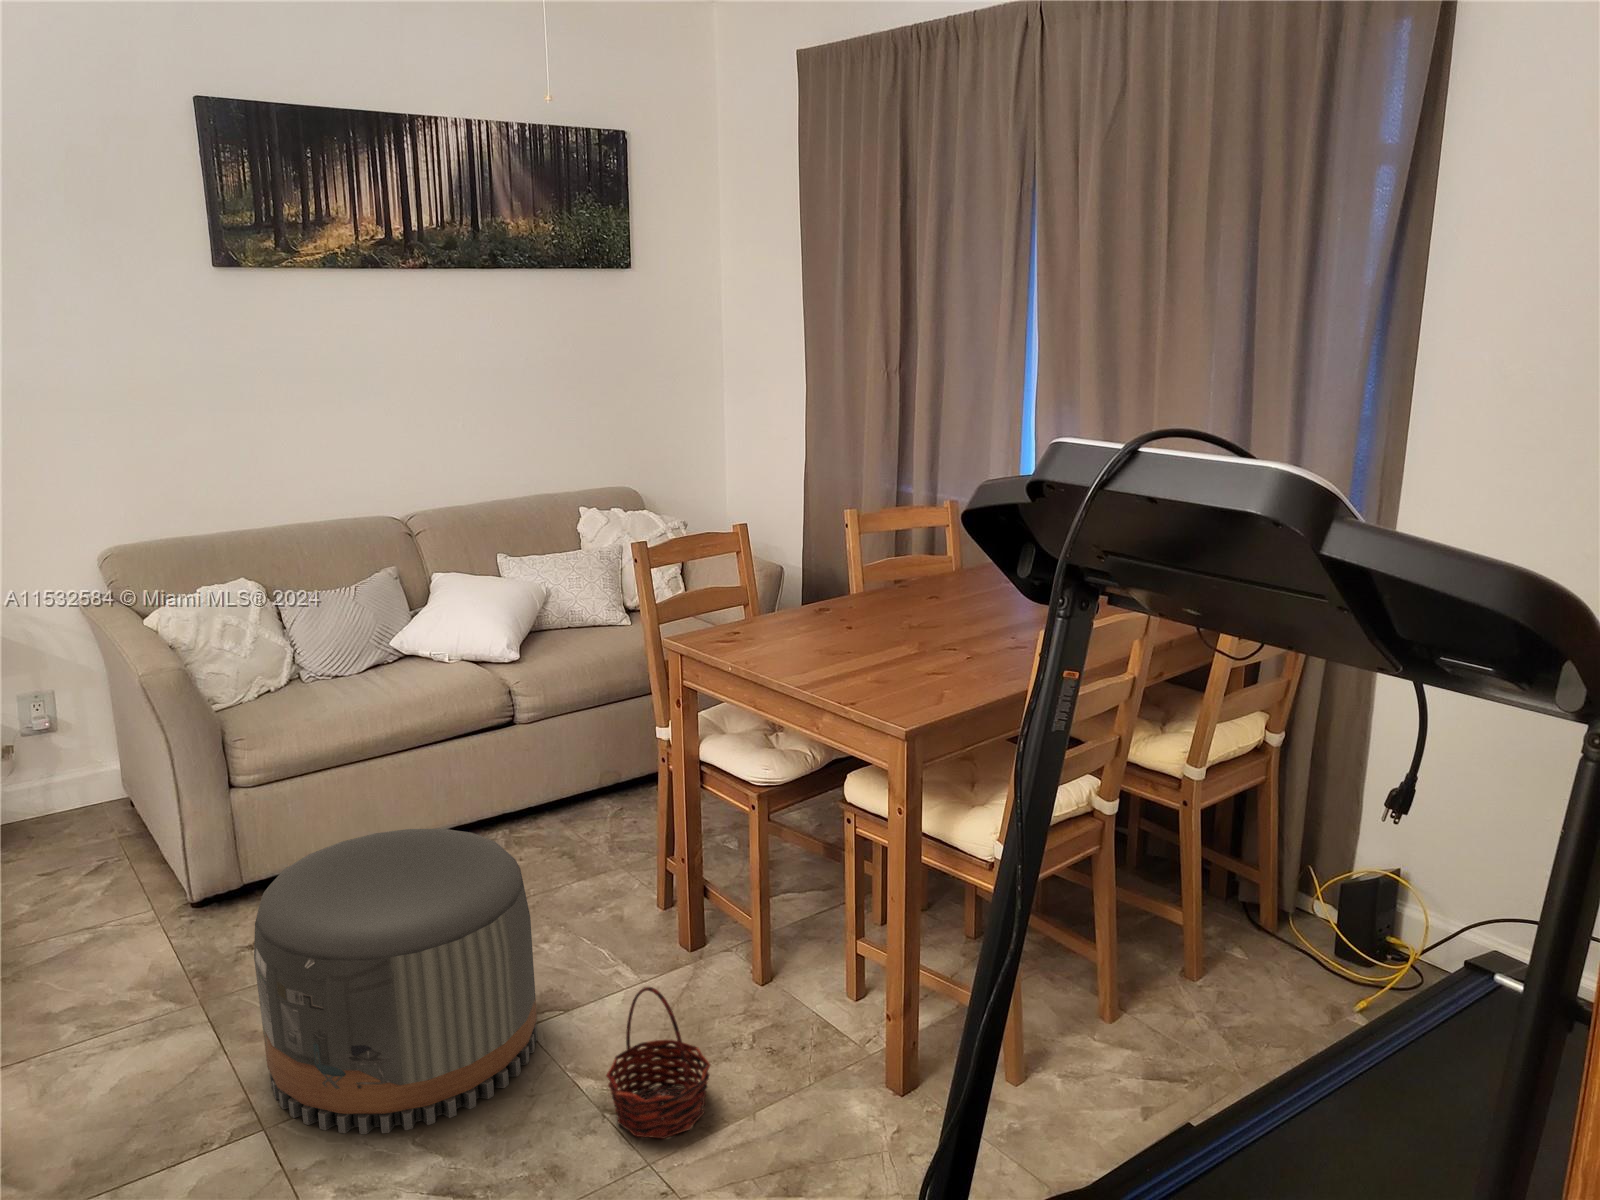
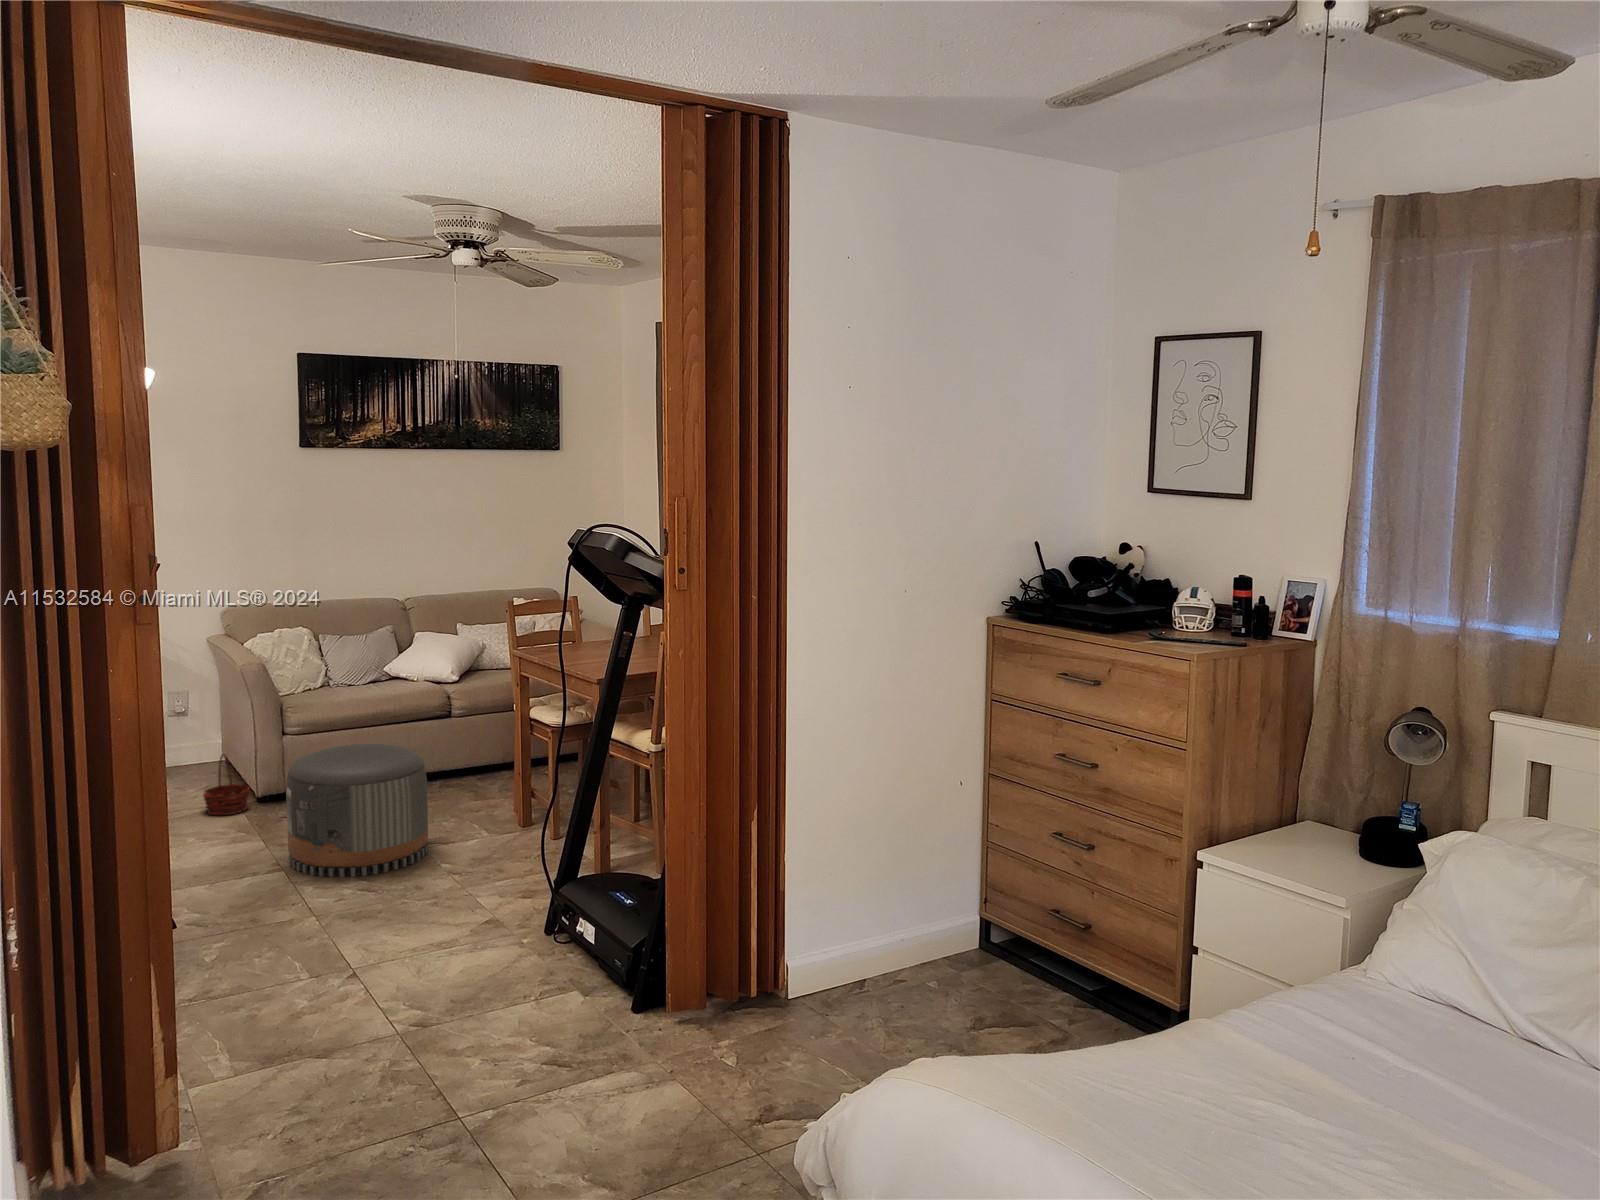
basket: present [606,987,711,1139] -> present [203,754,250,815]

